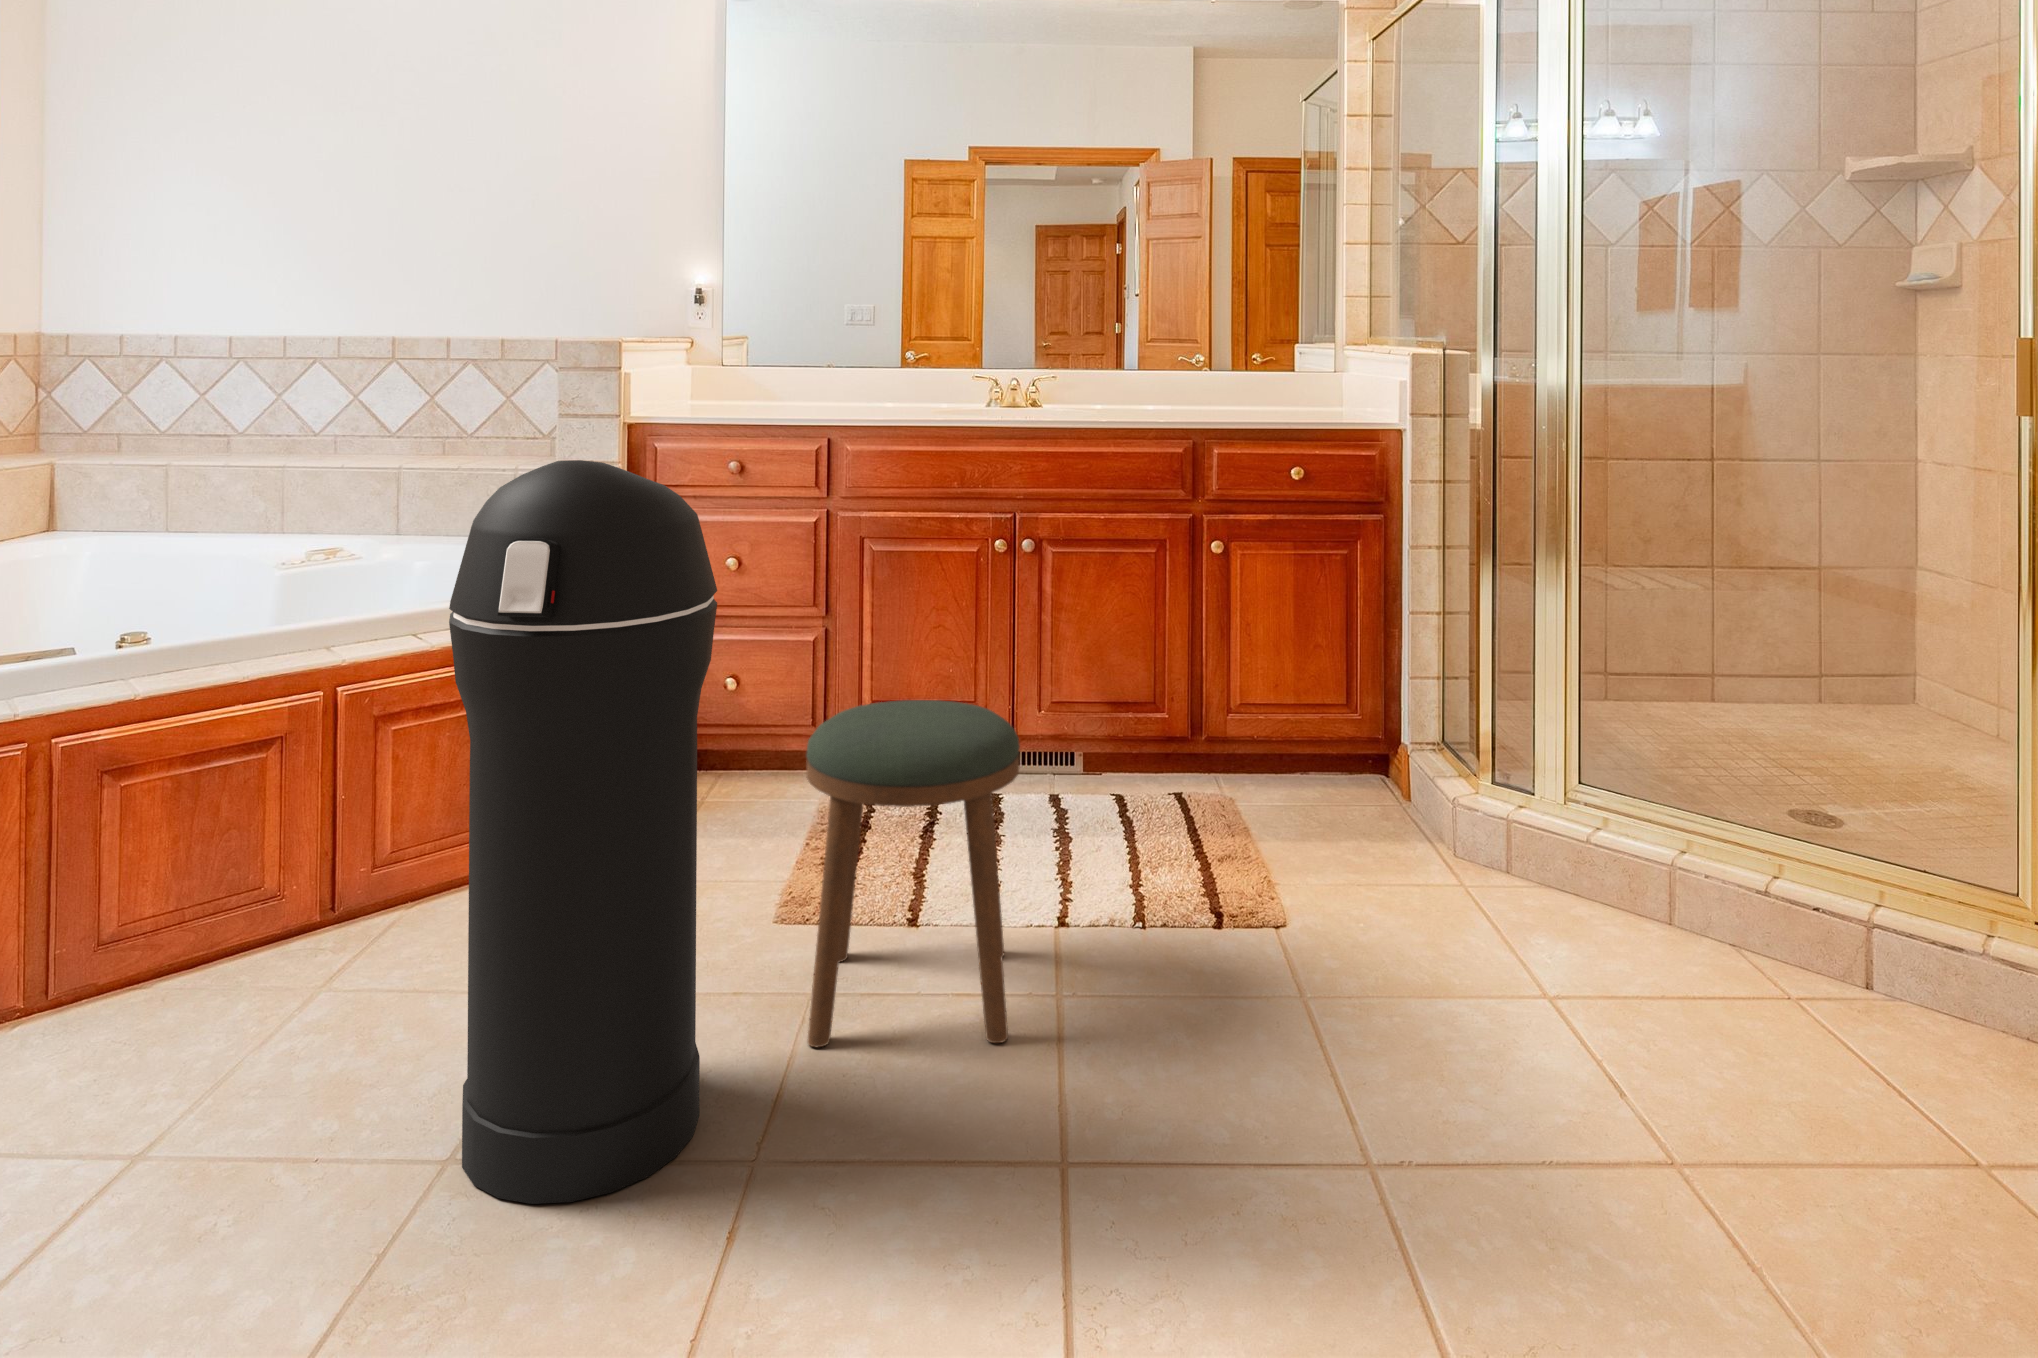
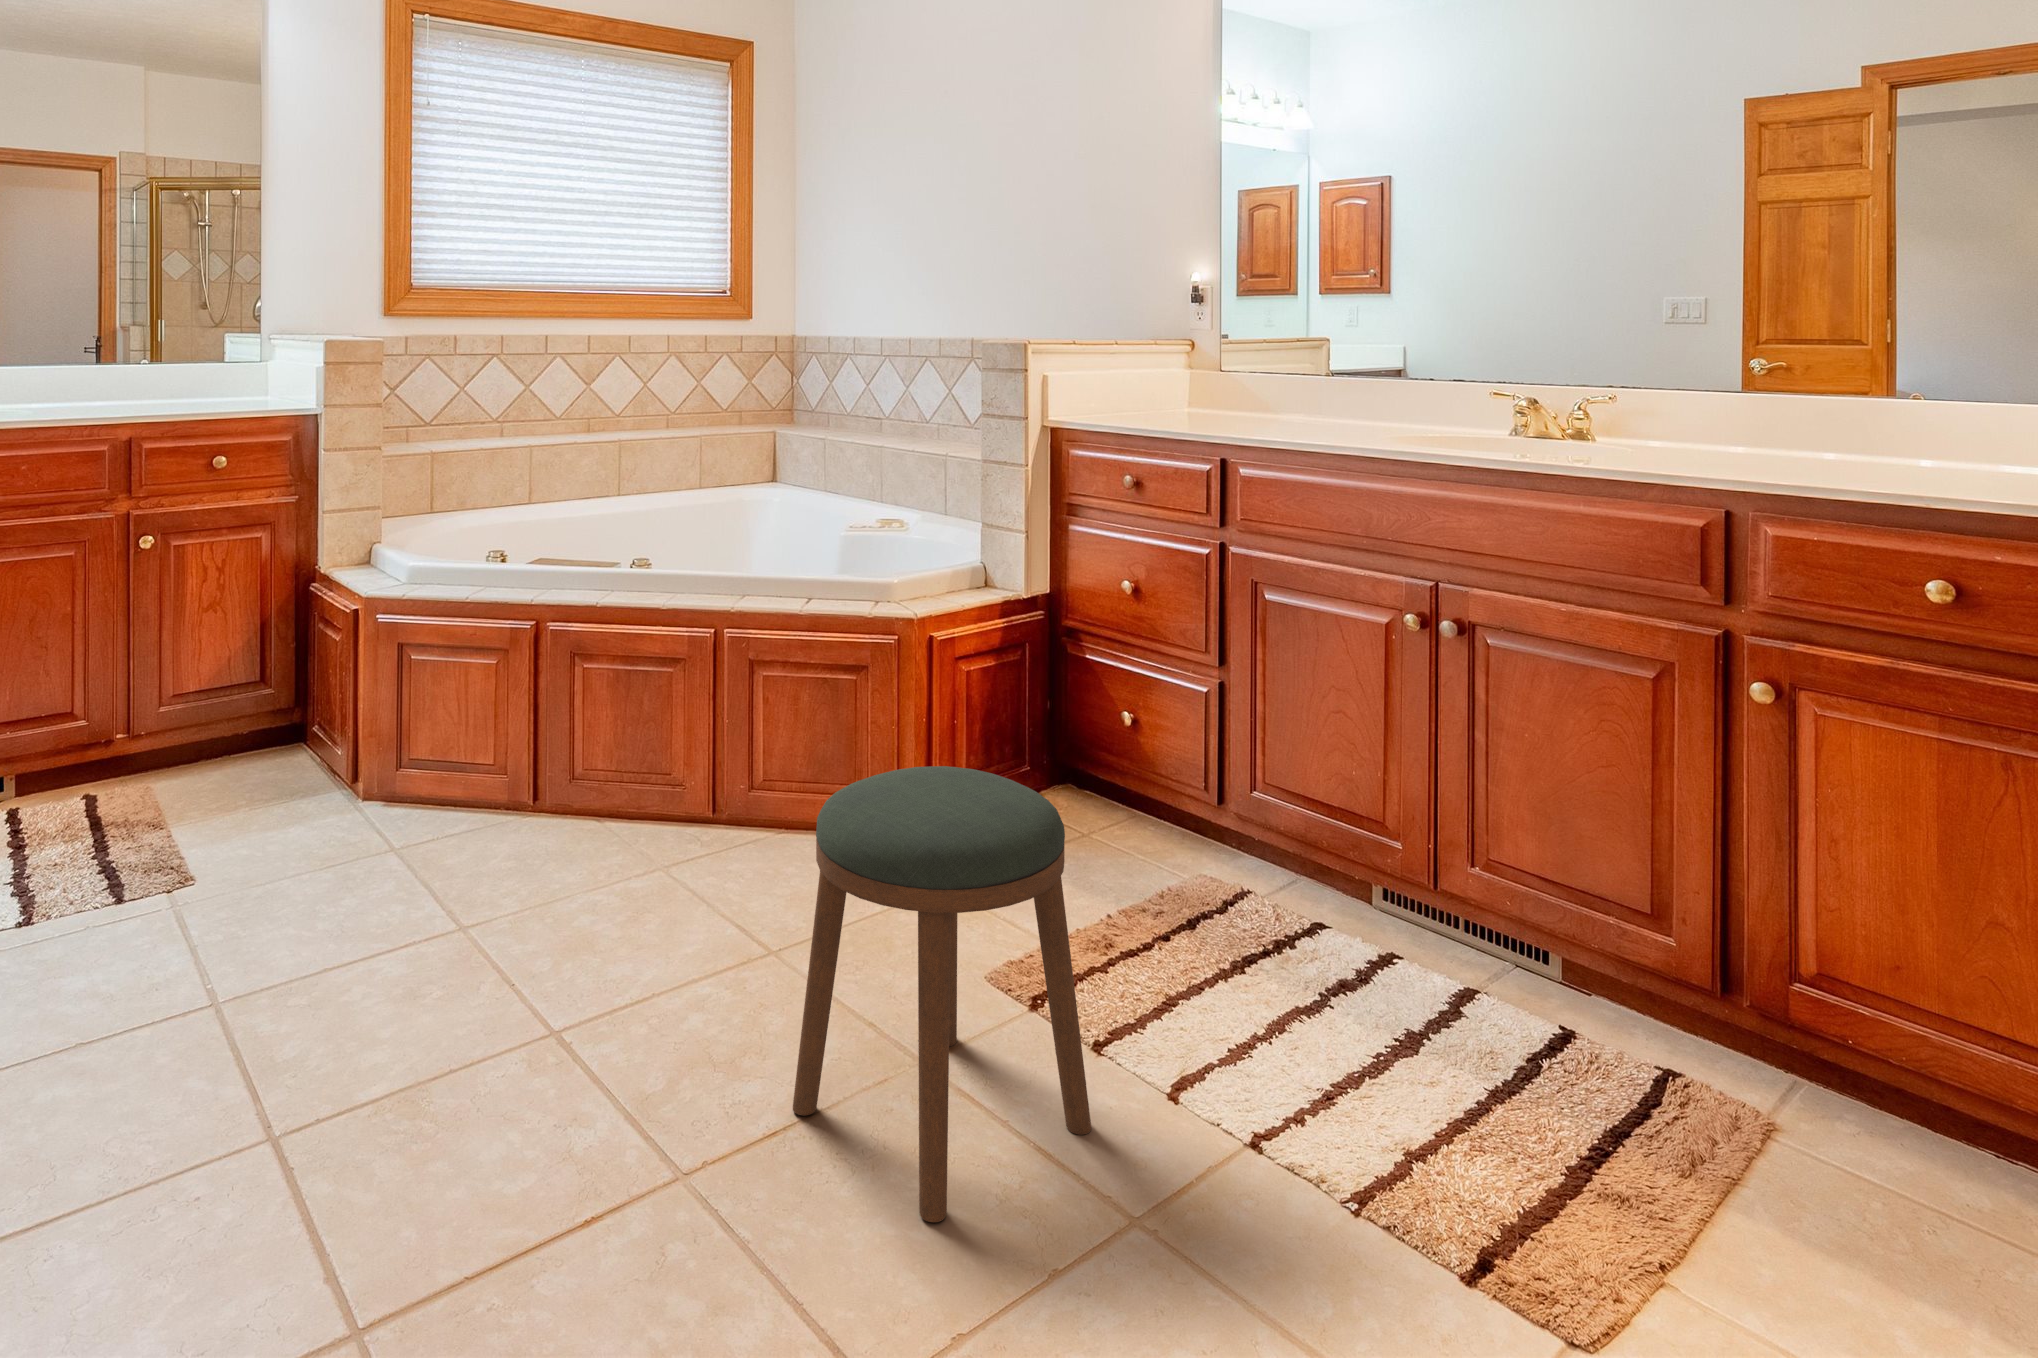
trash can: present [449,460,717,1204] -> none [436,464,691,1135]

